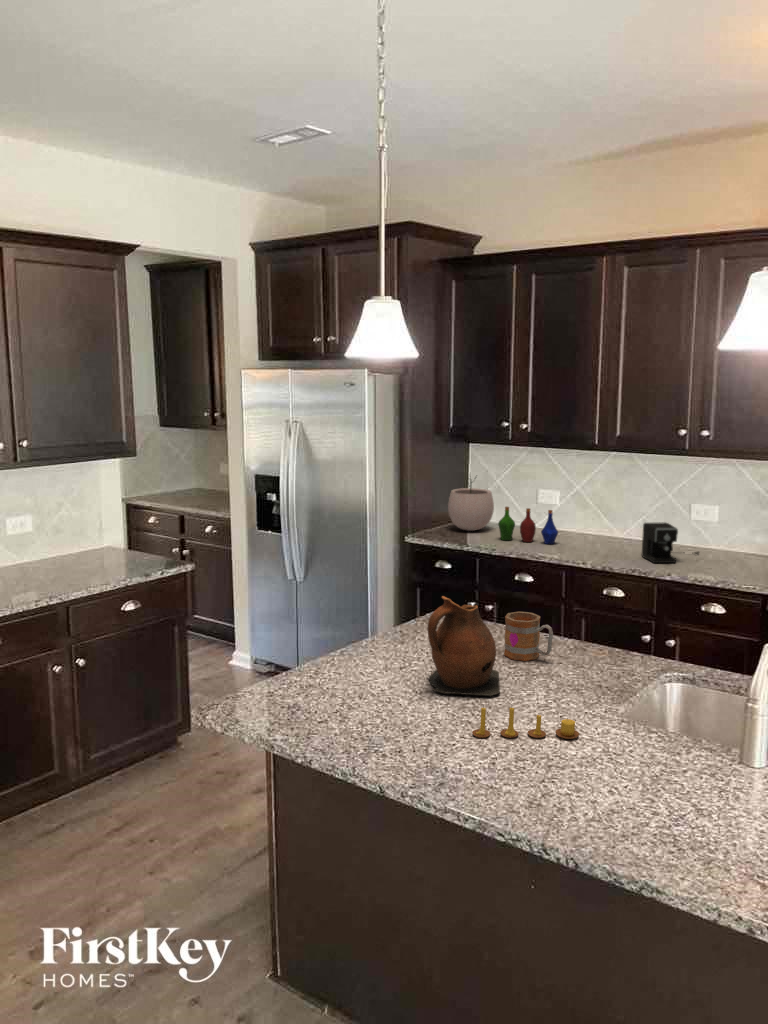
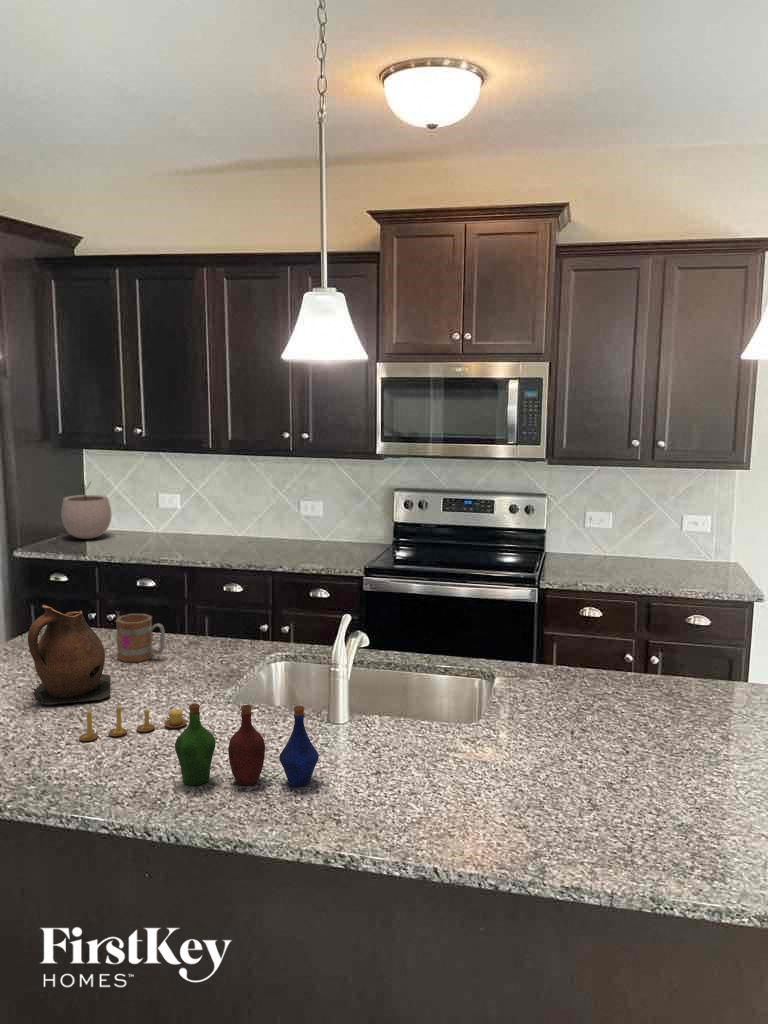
bottle: present [498,507,558,544] -> present [175,703,319,787]
coffee maker: present [642,522,699,563] -> none [258,518,310,557]

